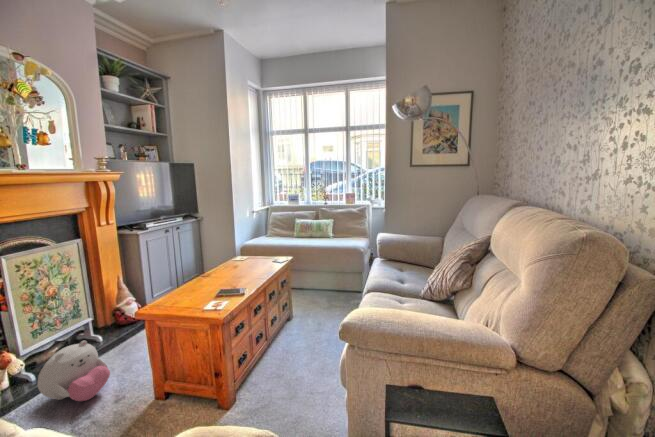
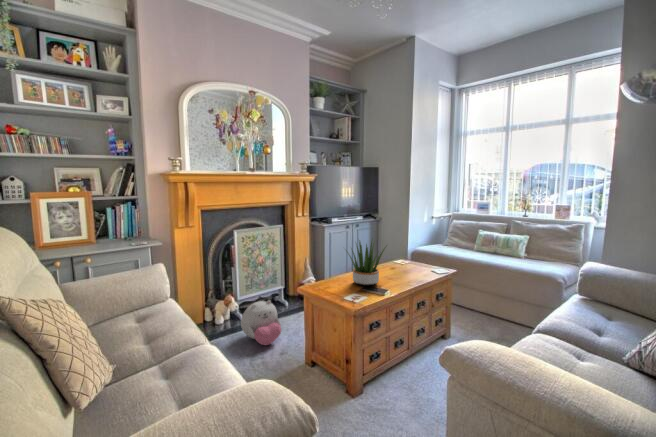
potted plant: none [191,240,236,291] -> present [347,240,385,286]

